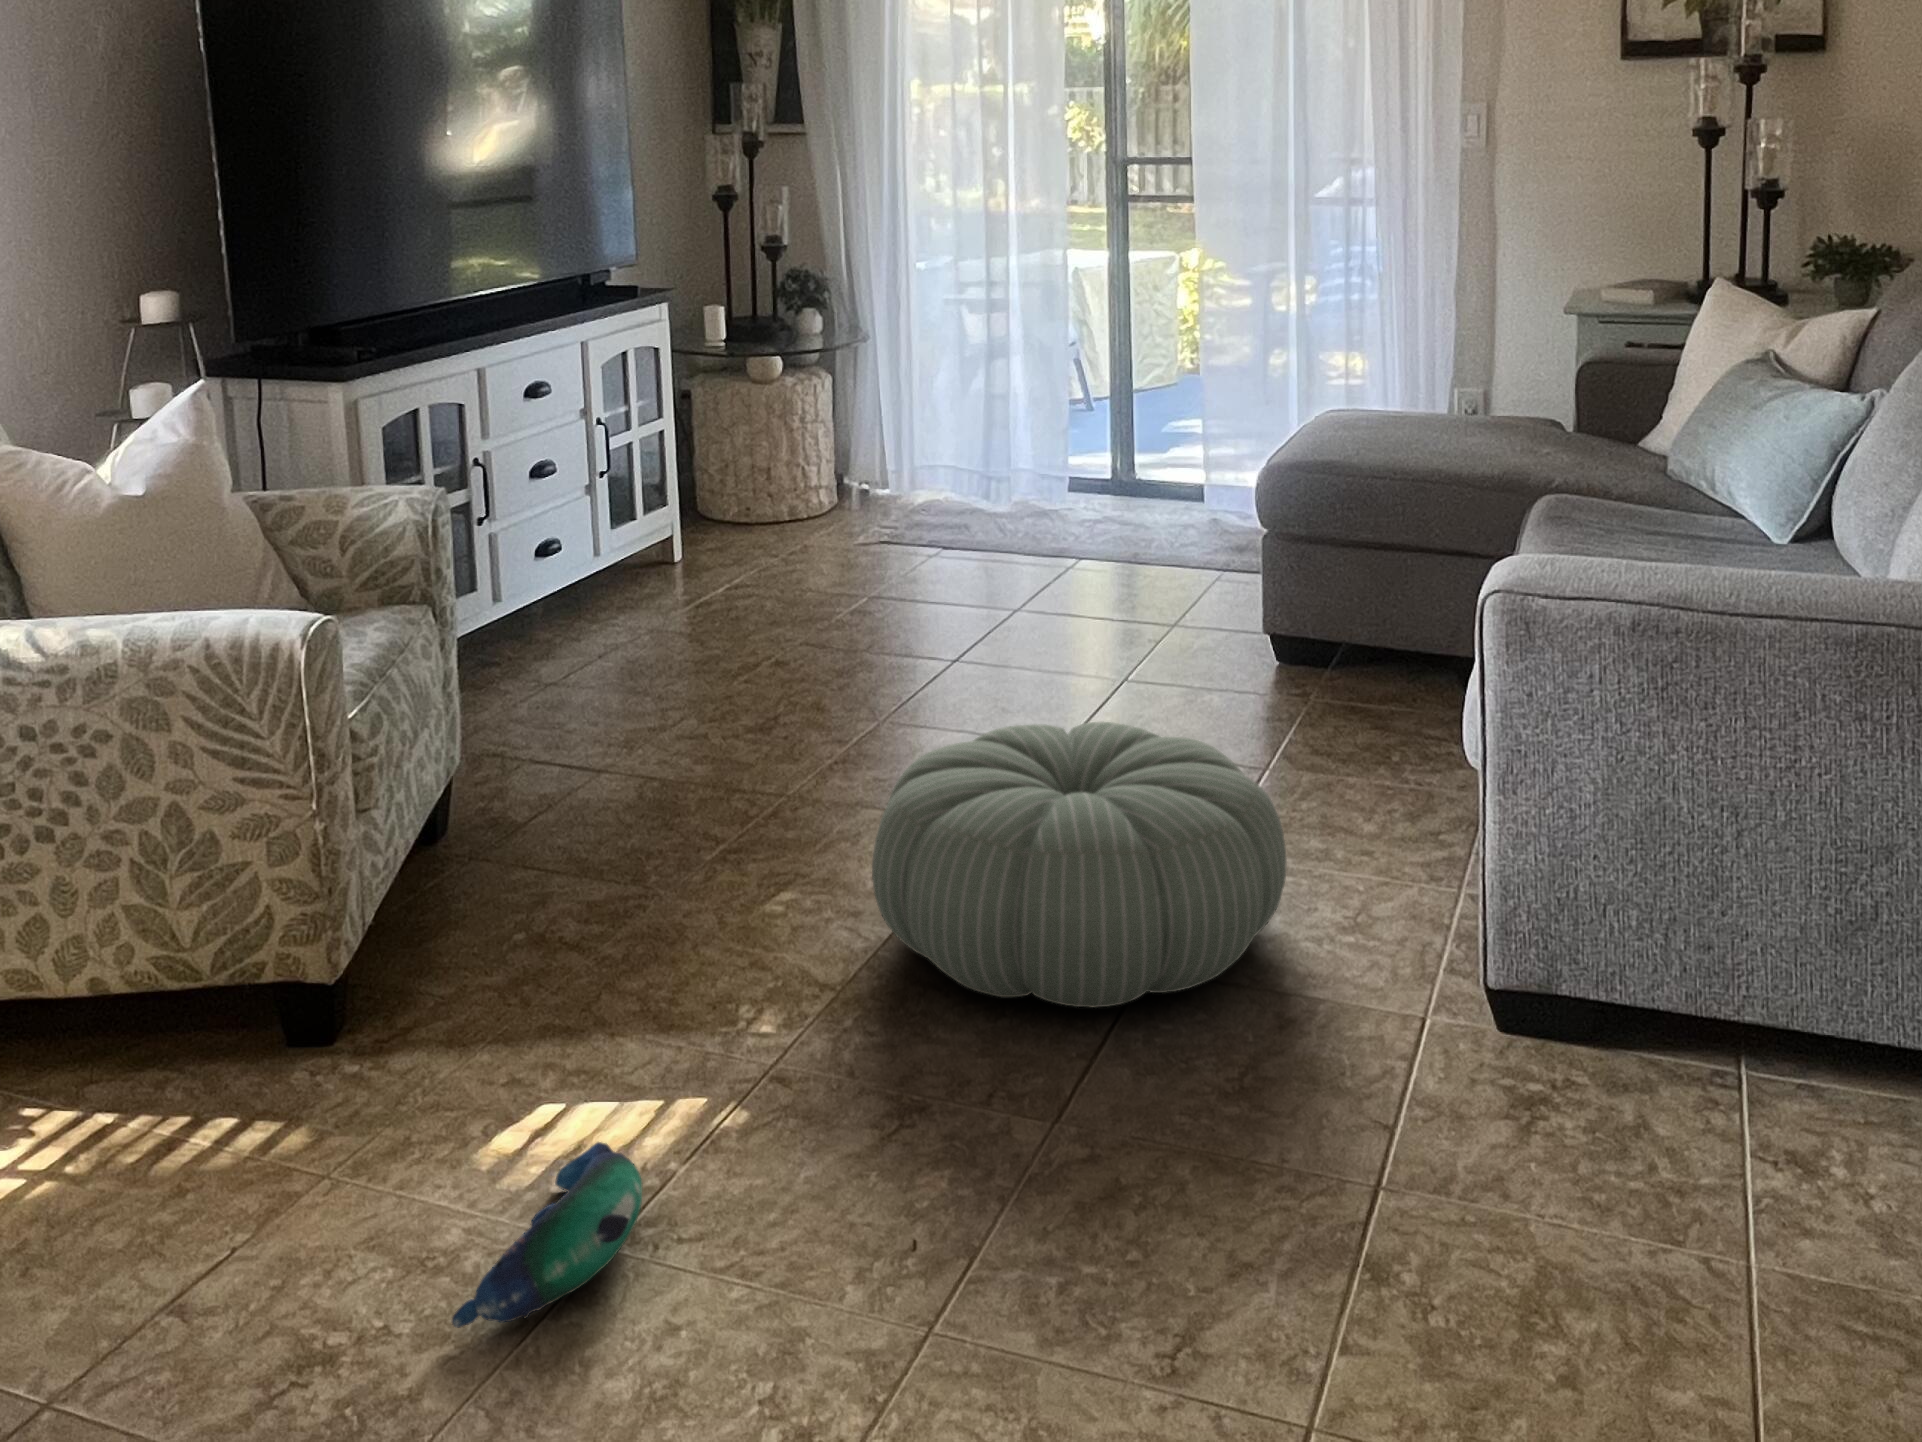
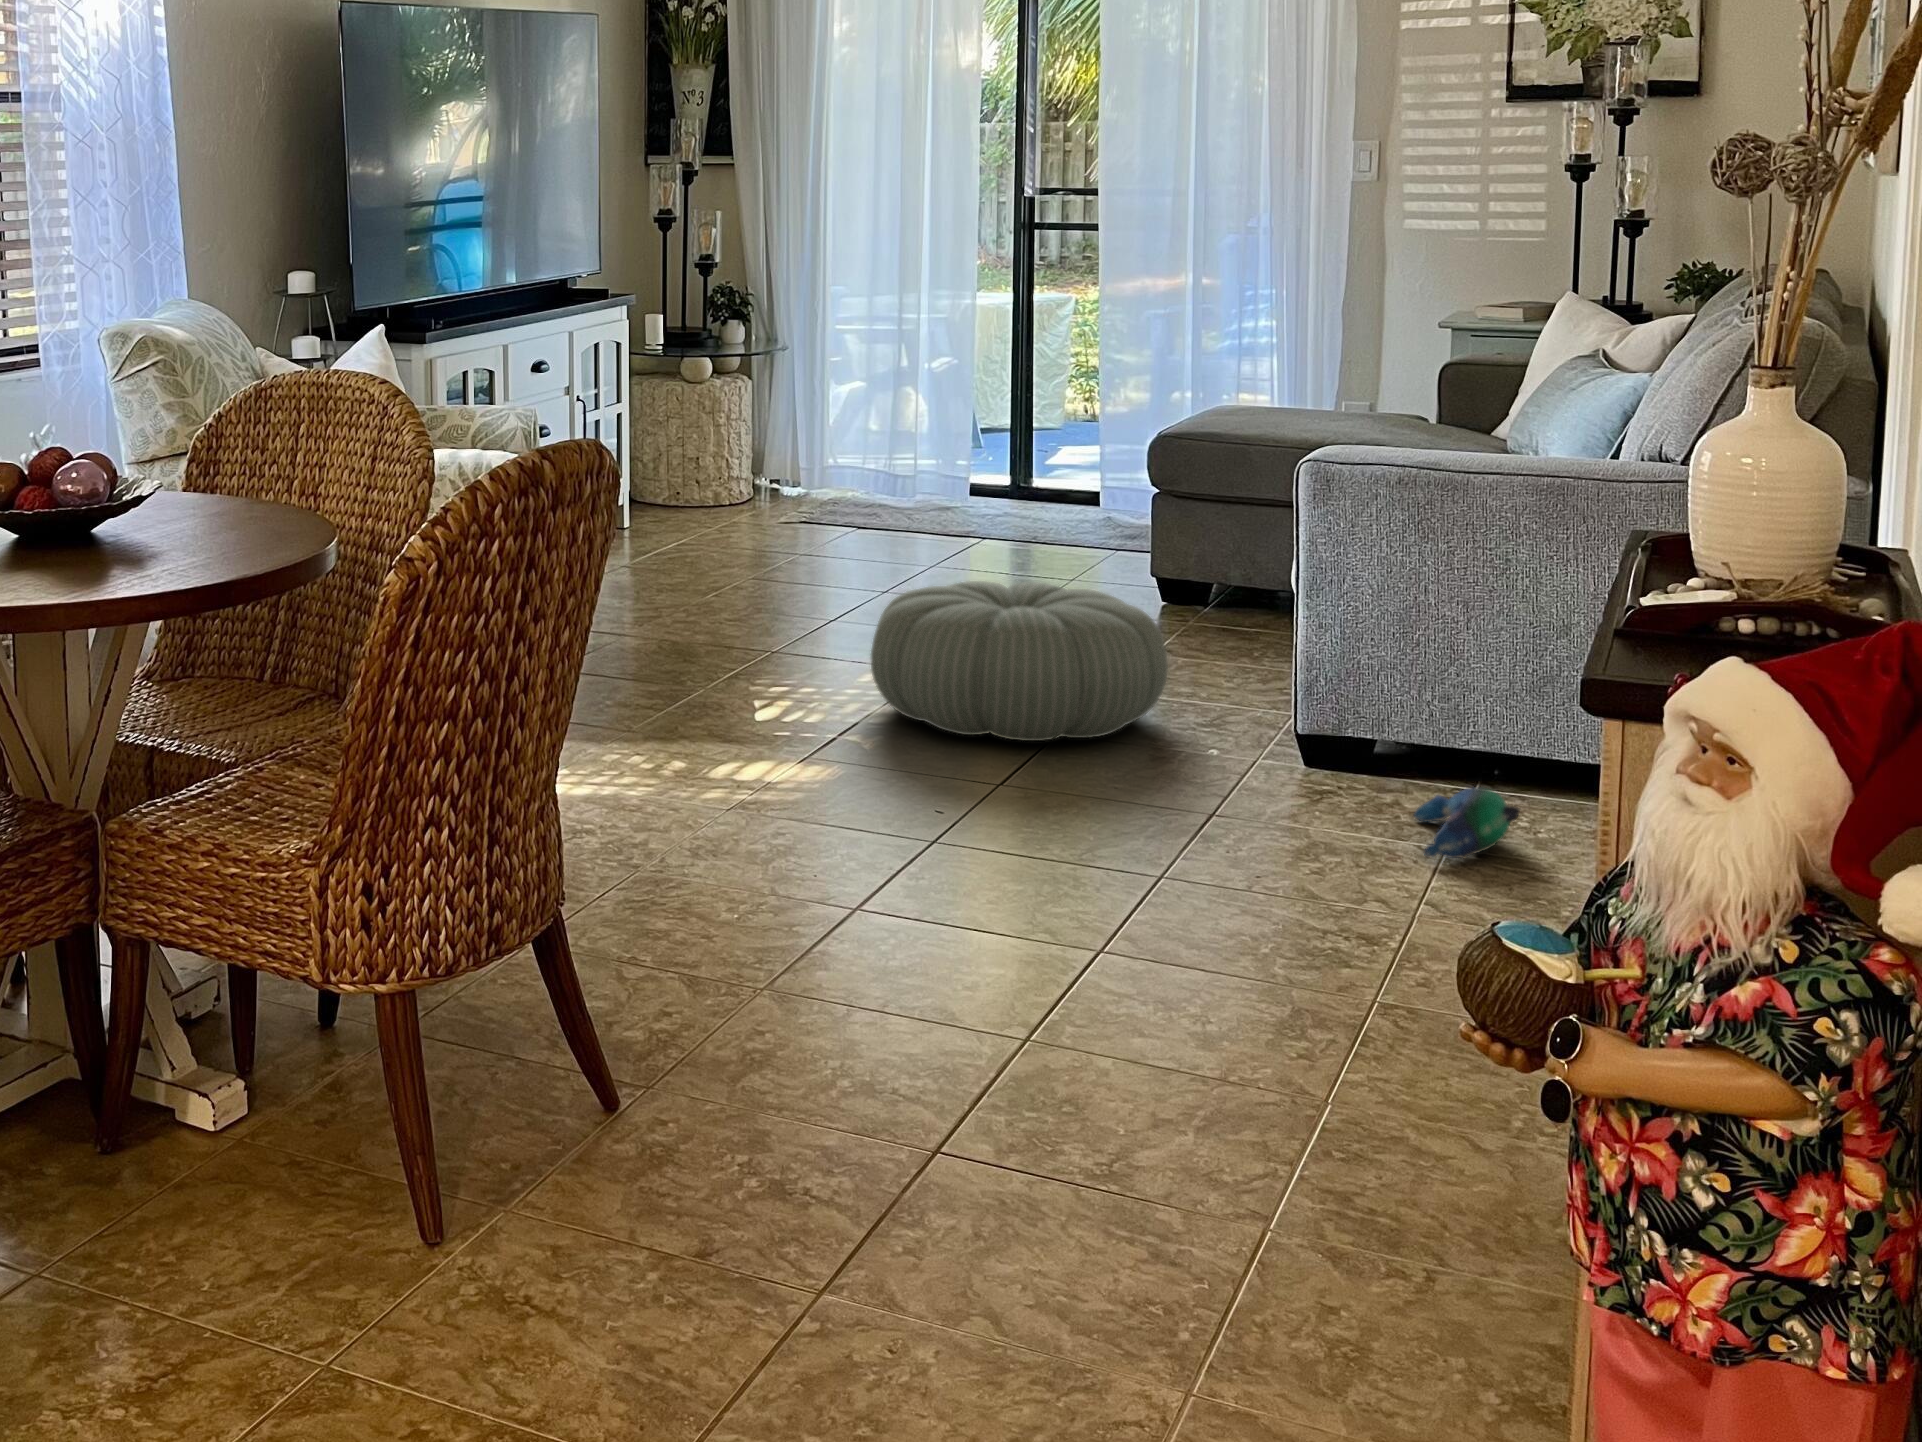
plush toy: present [452,1142,642,1328] -> present [1414,787,1520,858]

